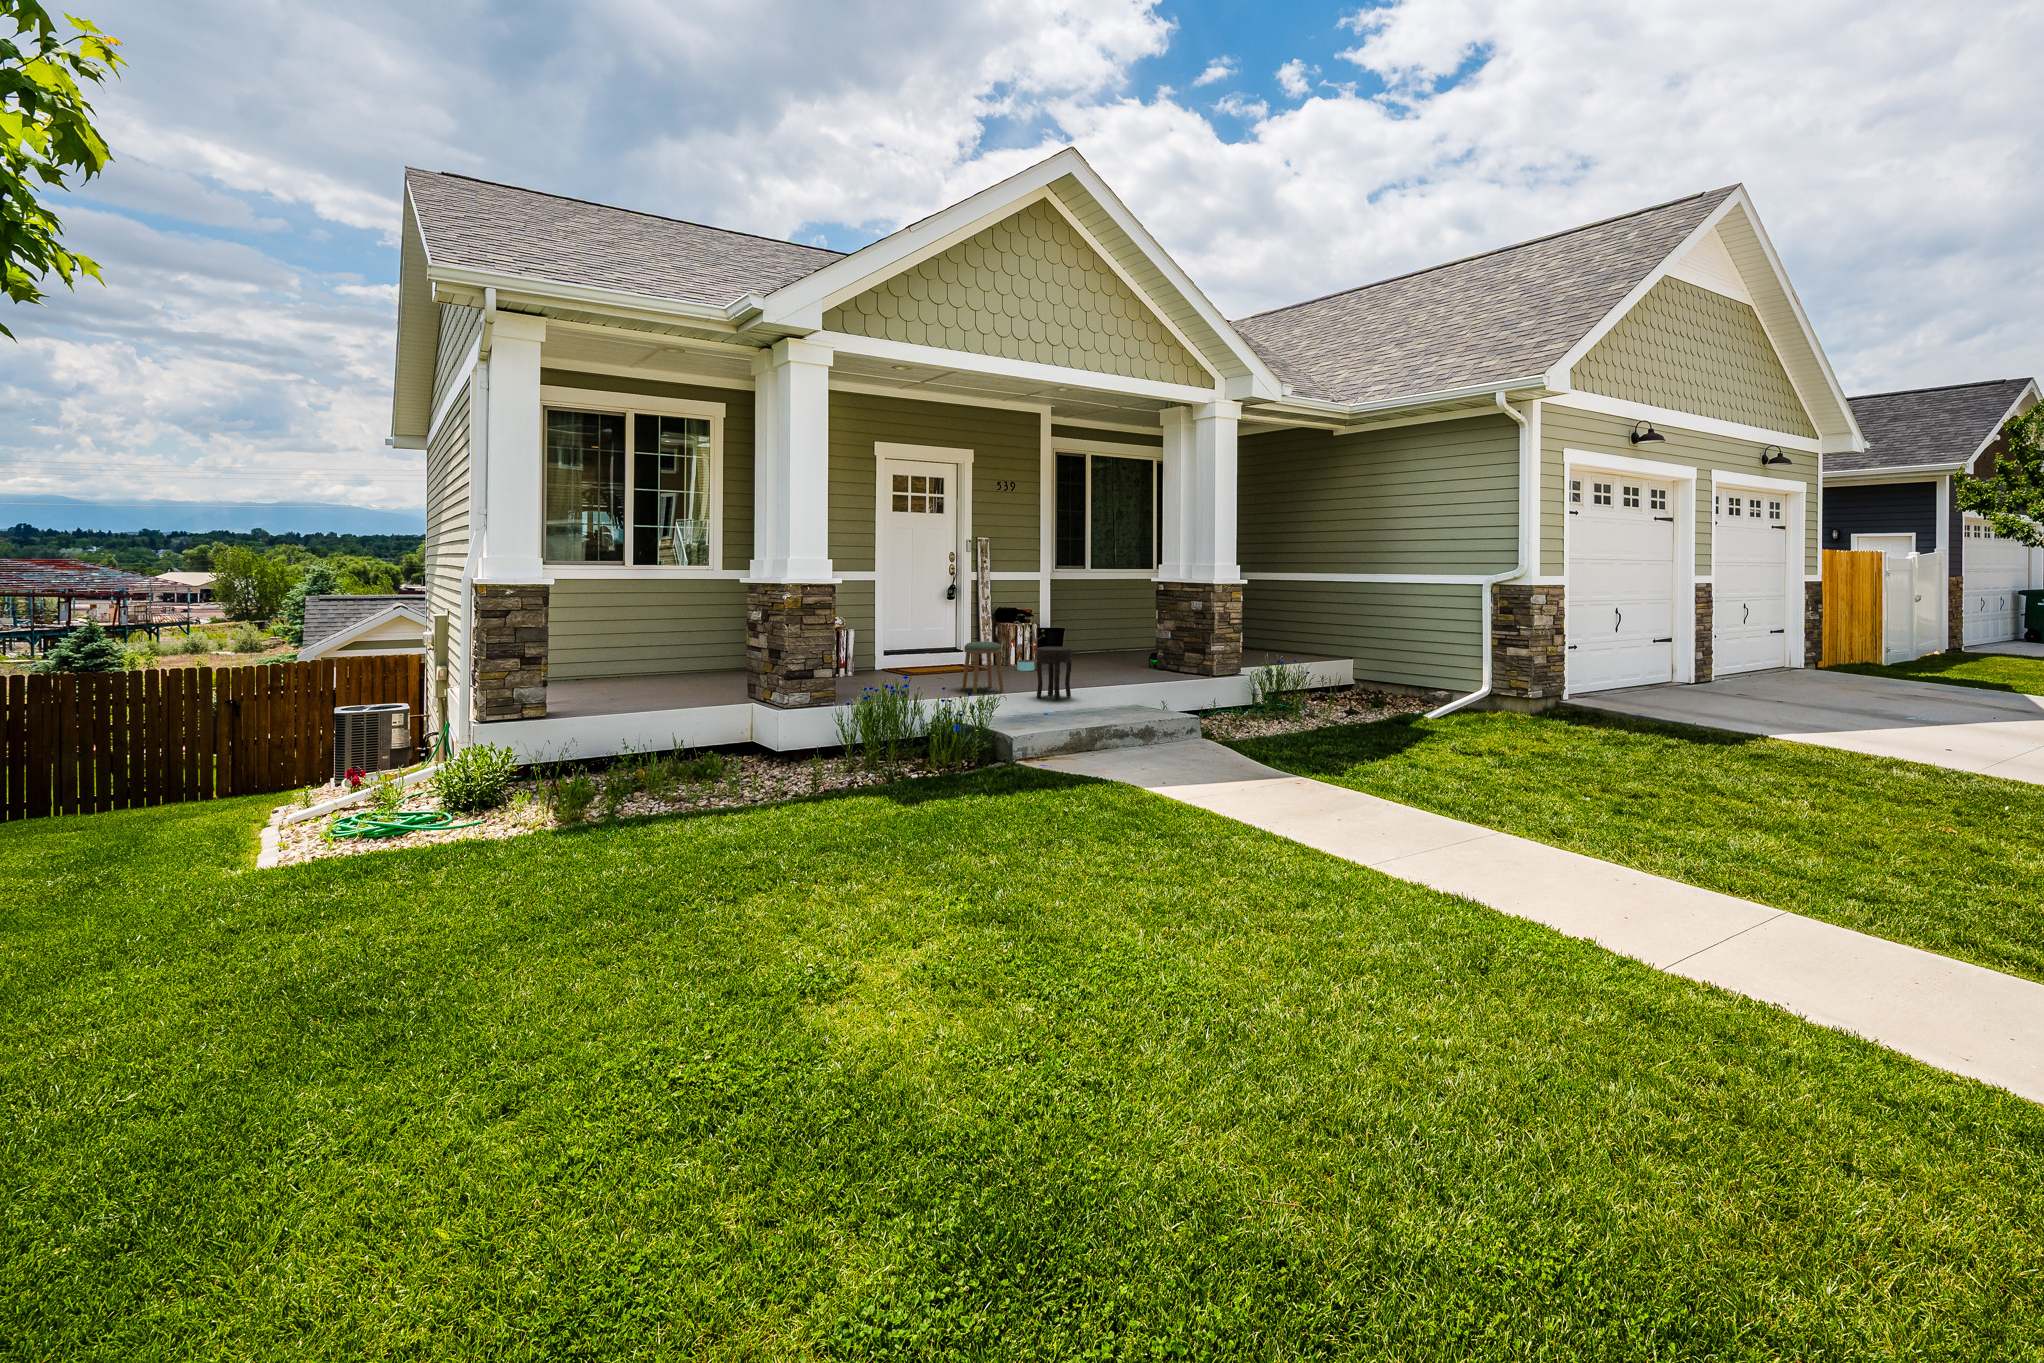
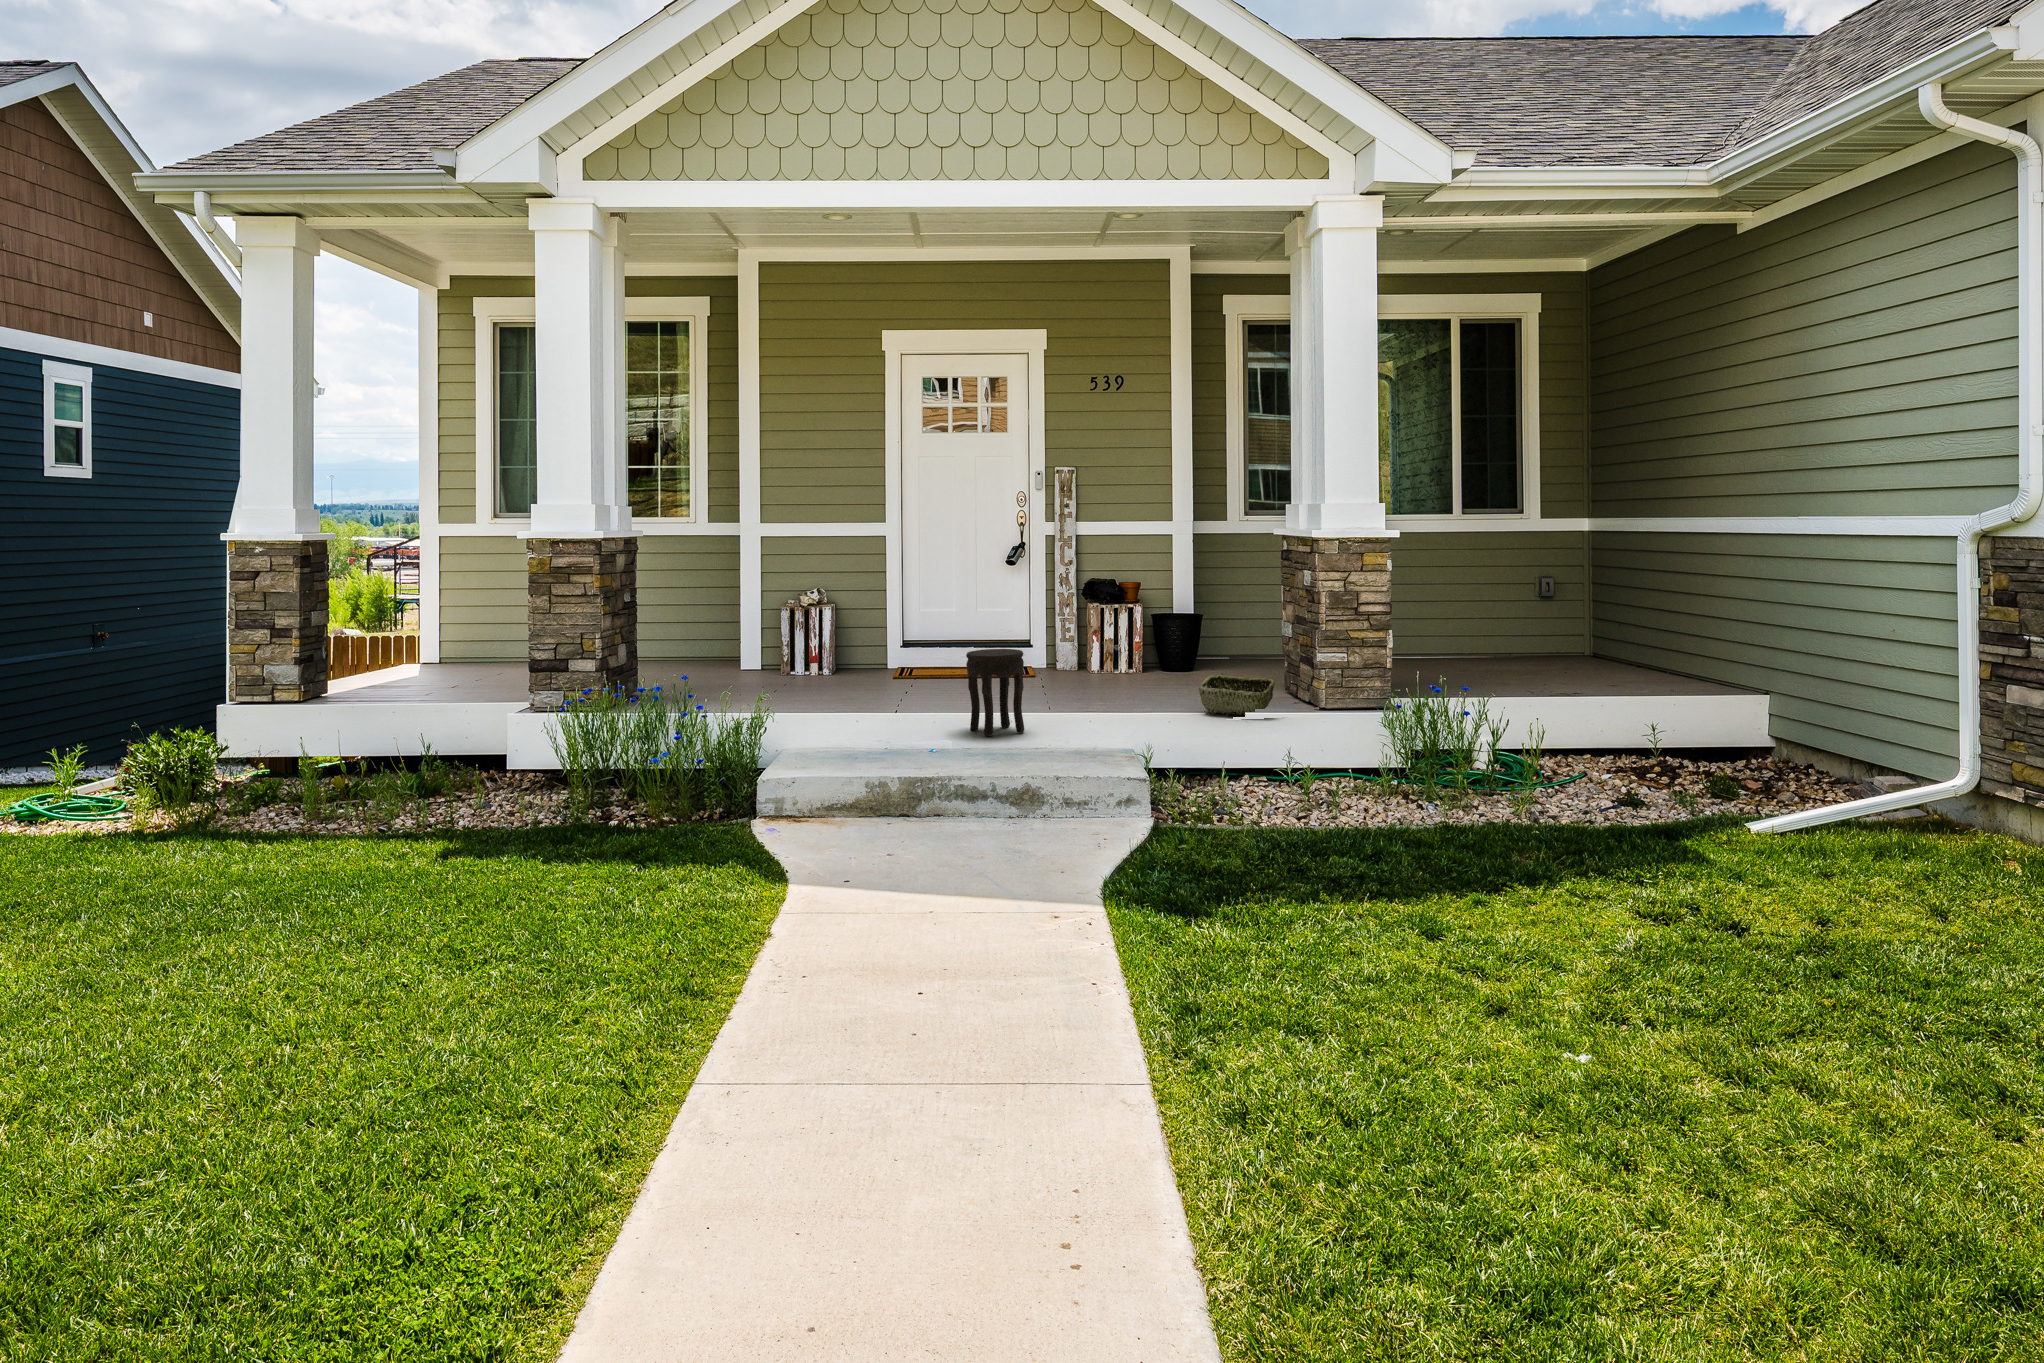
potted plant: present [1013,614,1045,671] -> none [1067,591,1122,684]
stool: present [962,641,1004,694] -> none [899,637,956,717]
woven basket: none [1126,660,1169,682] -> present [1199,675,1275,715]

